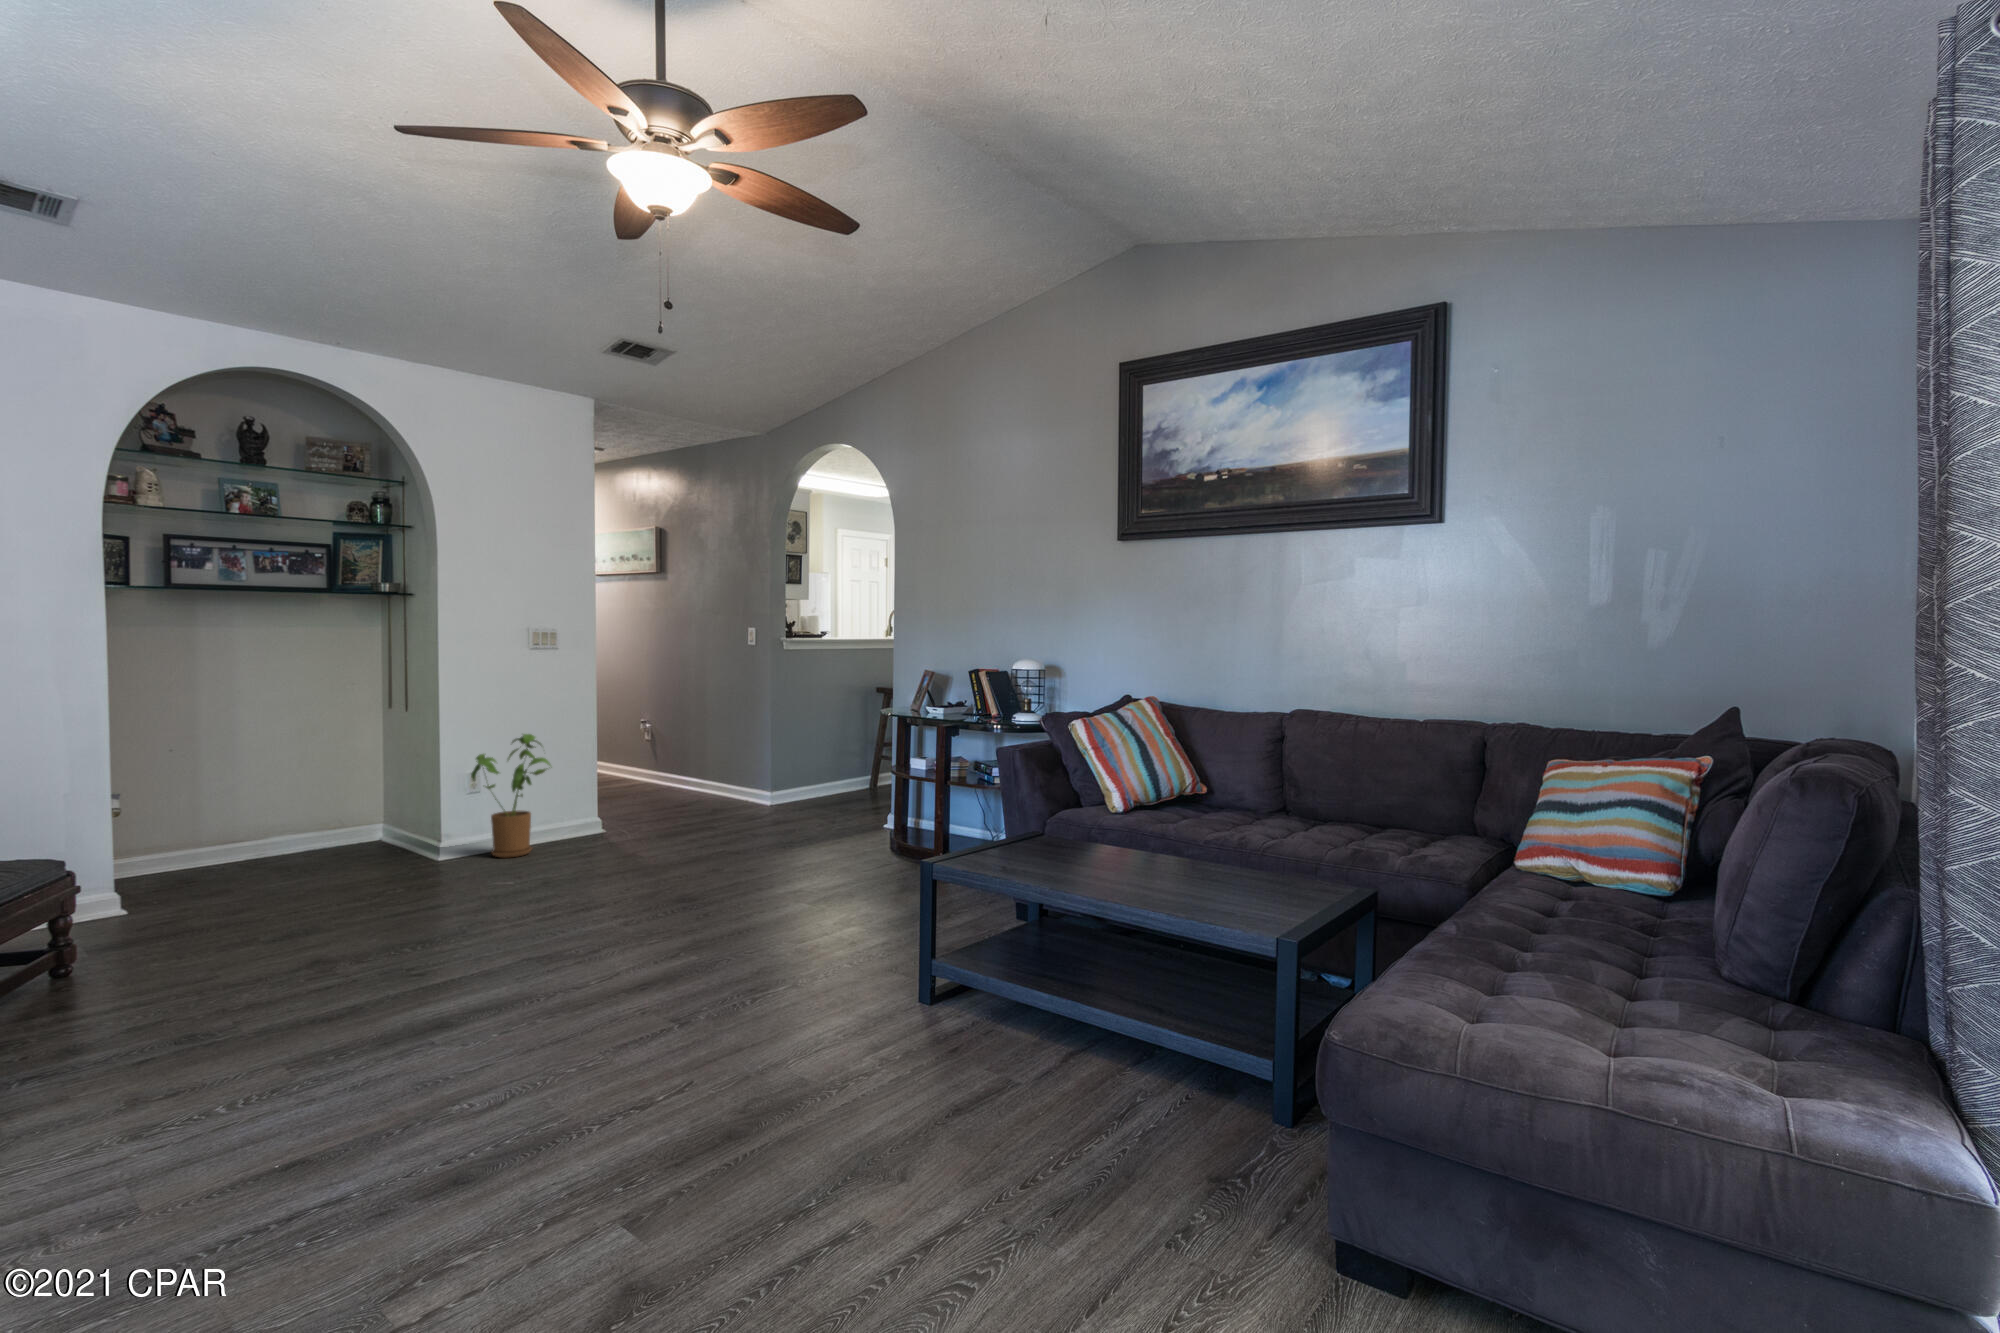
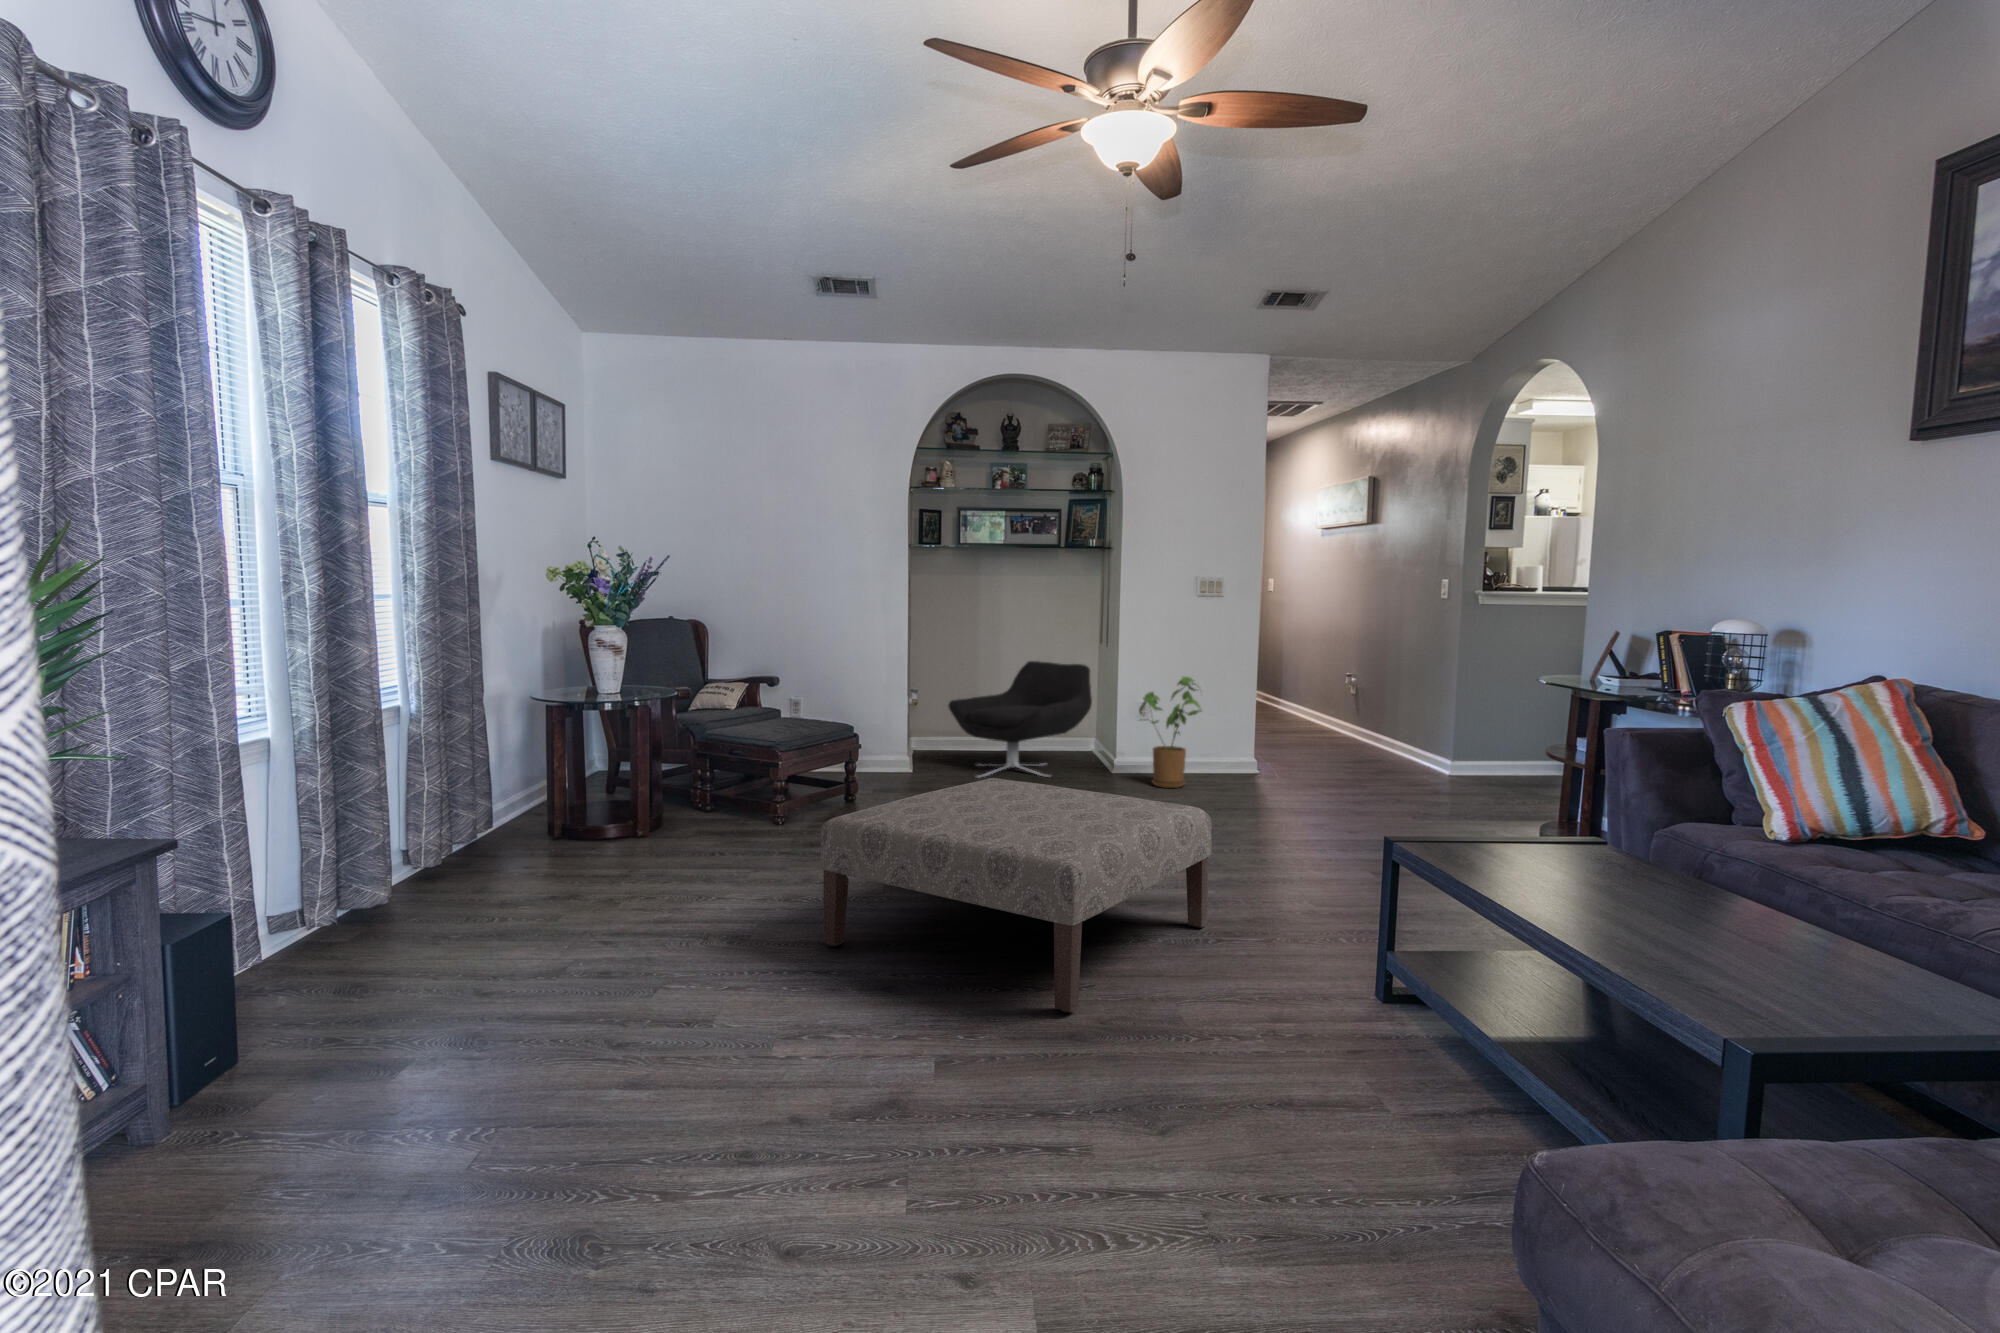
lounge chair: none [174,730,394,888] -> present [949,661,1092,777]
ottoman: none [278,867,721,1150] -> present [821,778,1212,1012]

